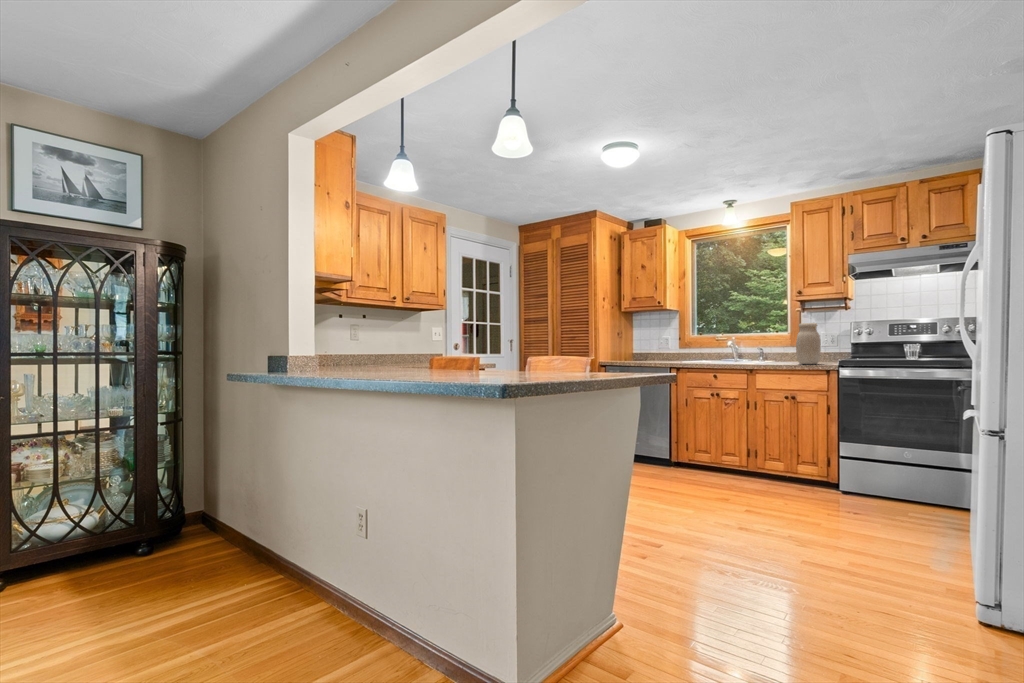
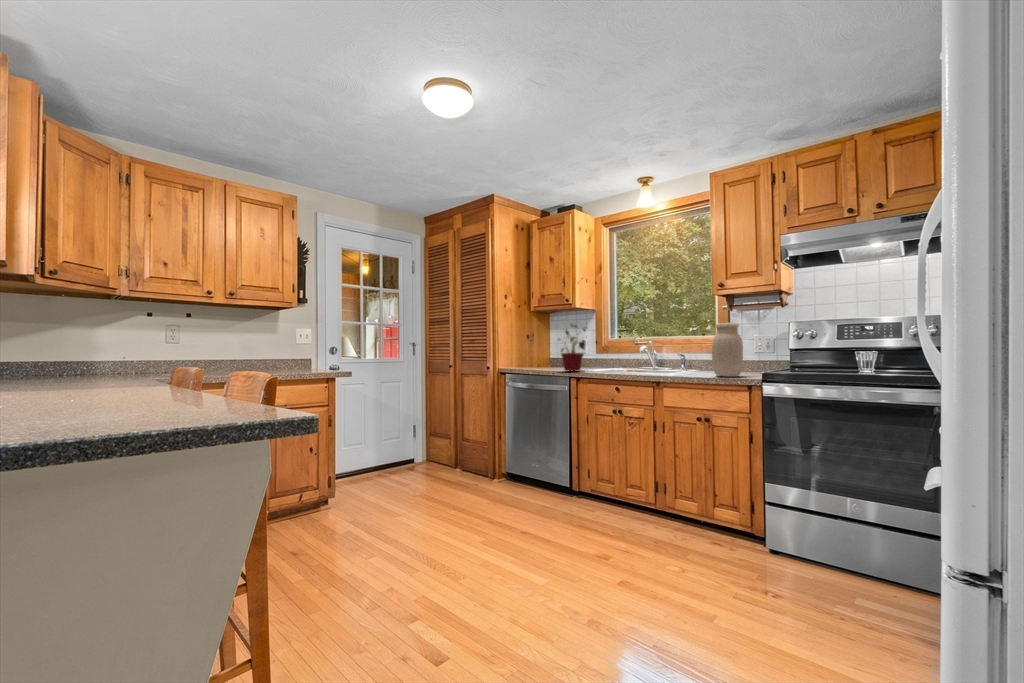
potted plant: none [656,322,684,363] -> present [558,324,587,371]

